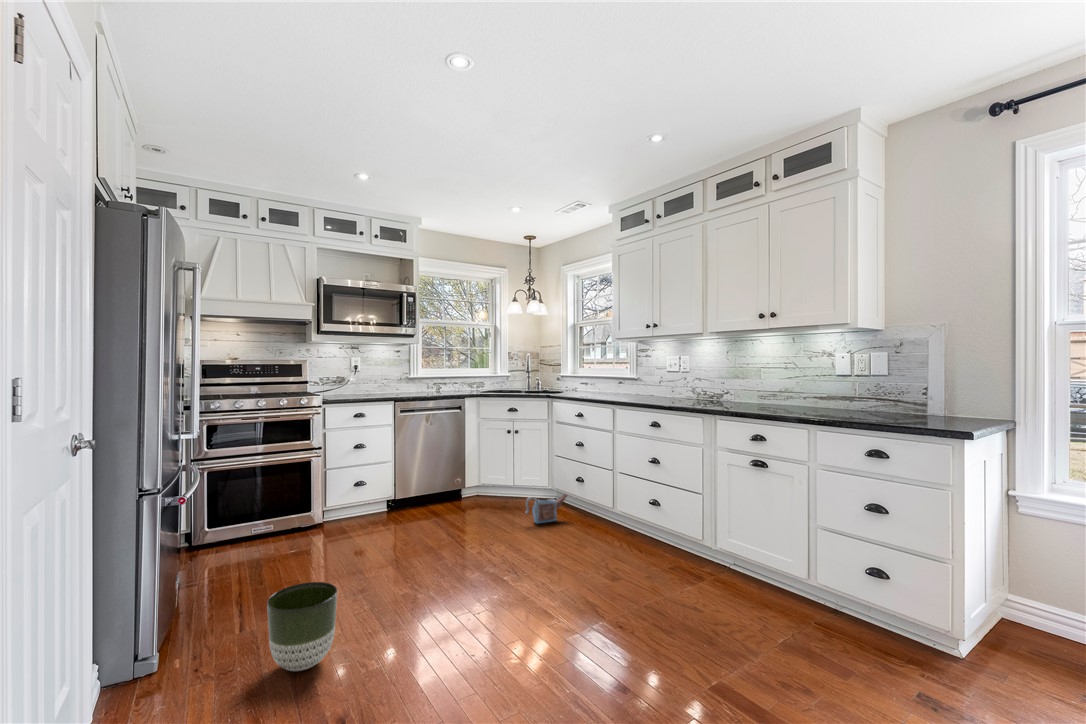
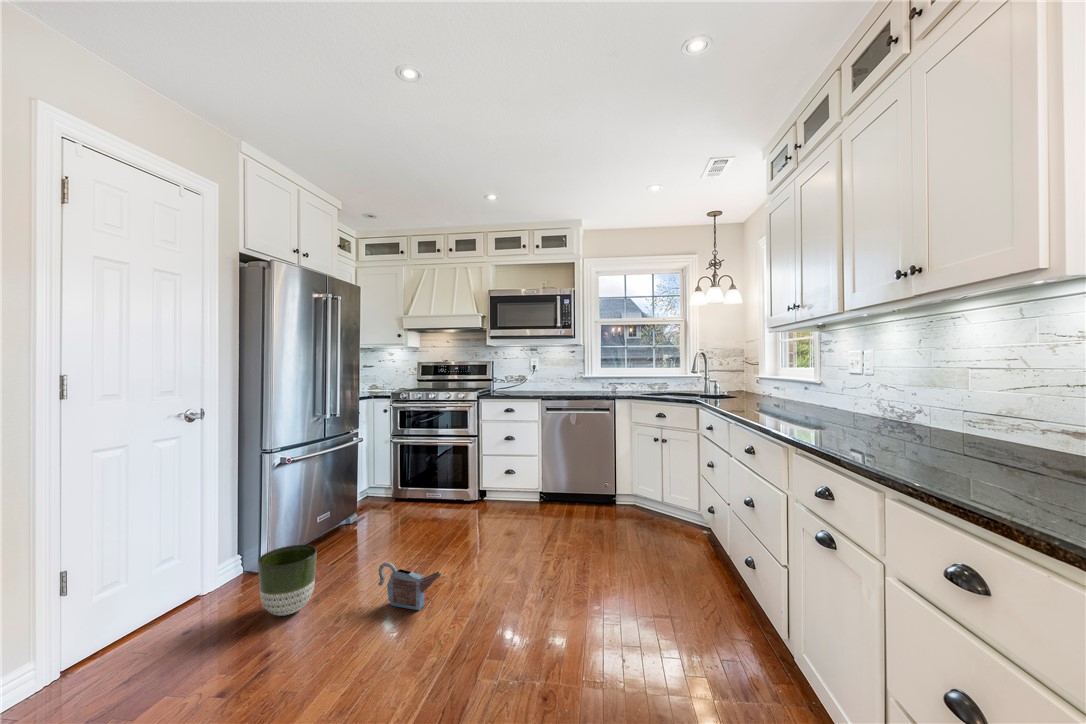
watering can: present [525,494,567,523] -> present [378,562,441,610]

